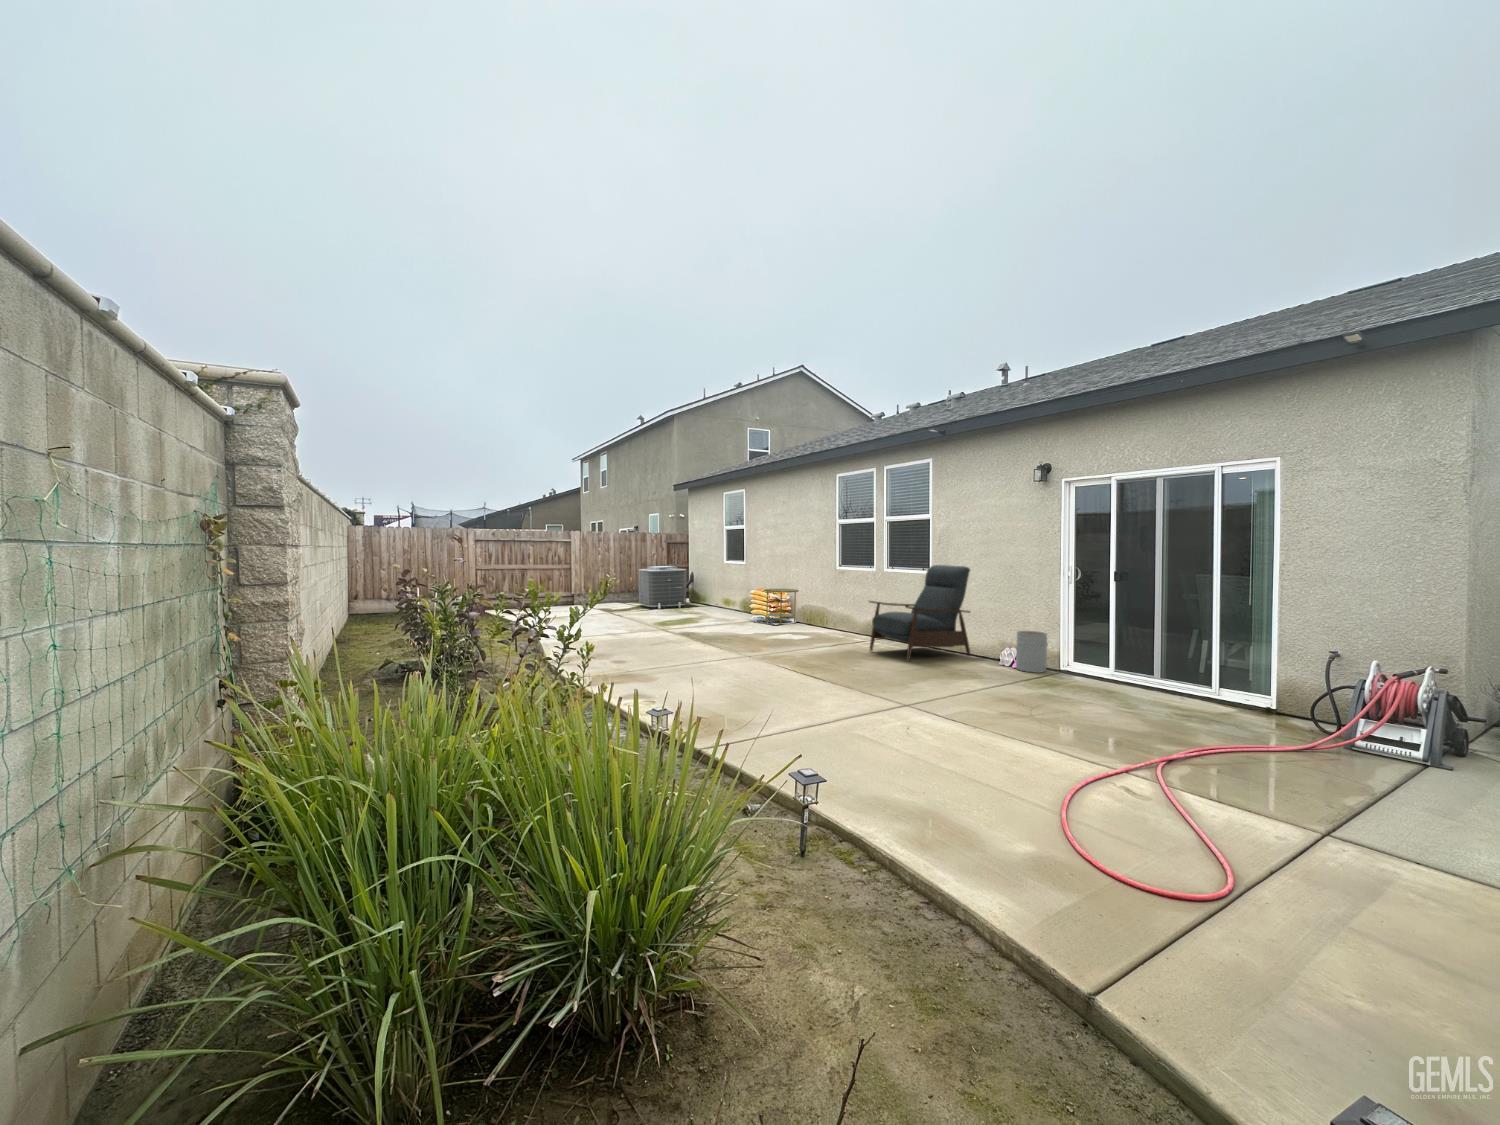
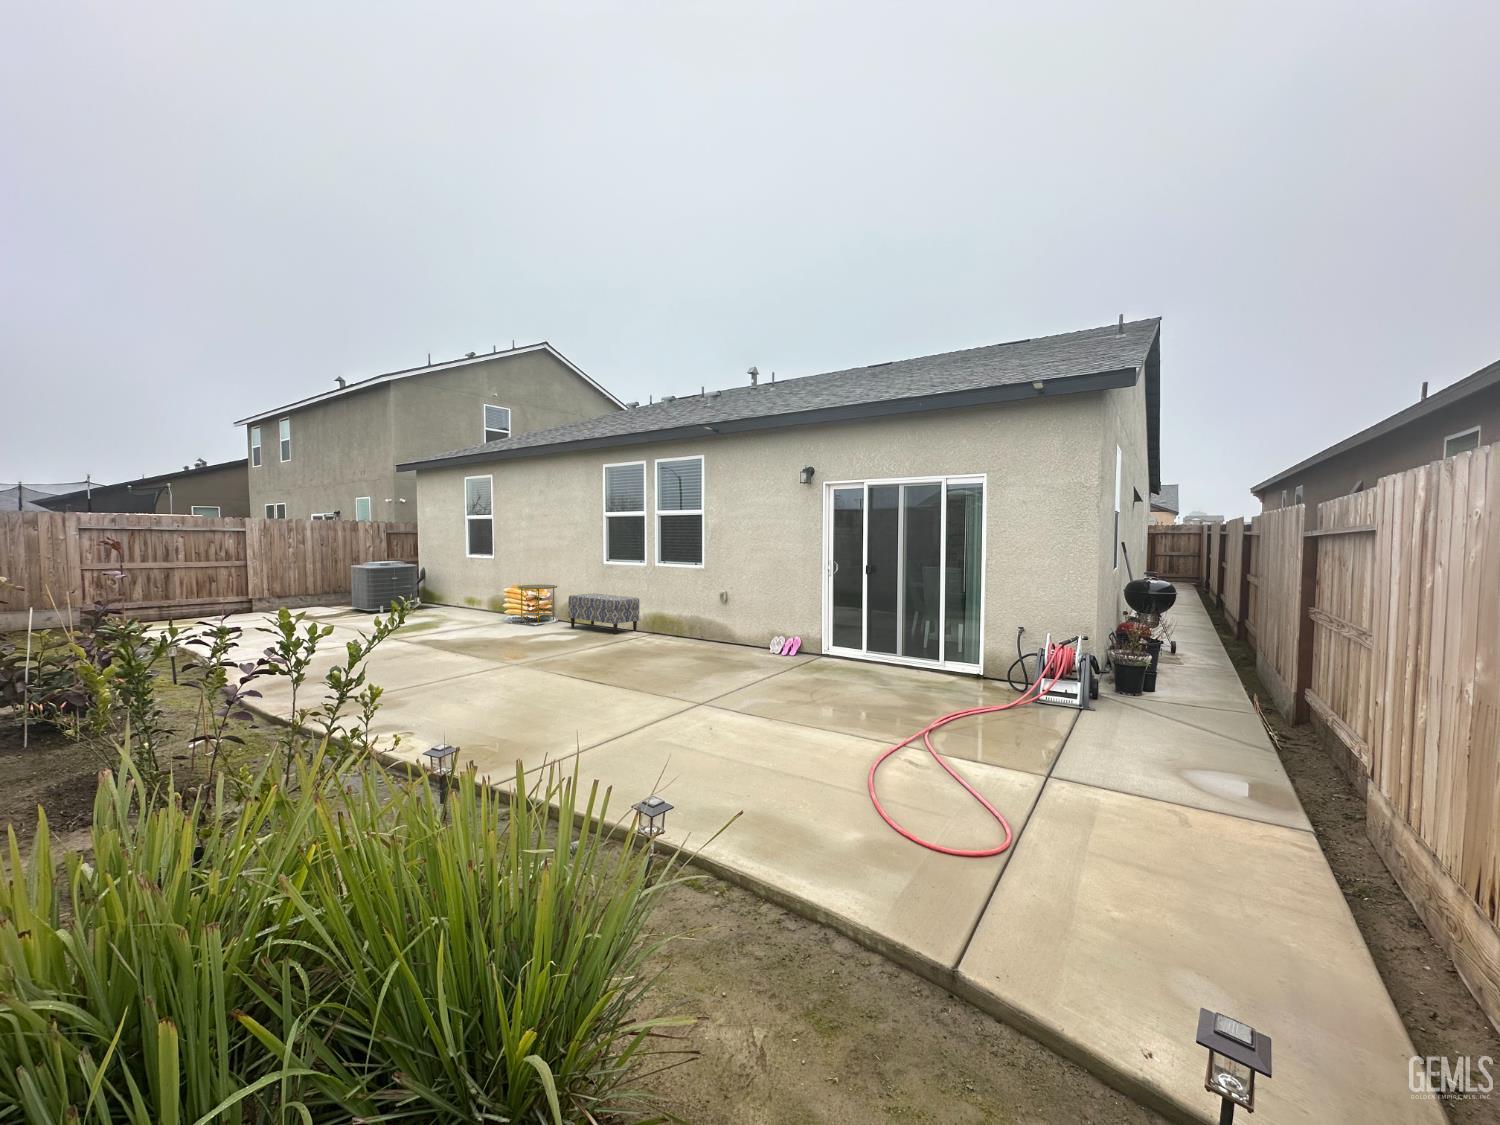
chair: present [869,565,970,661] -> none [643,559,741,657]
bench: none [806,598,871,637] -> present [568,593,639,634]
bucket: present [1016,631,1048,673] -> none [779,620,812,659]

